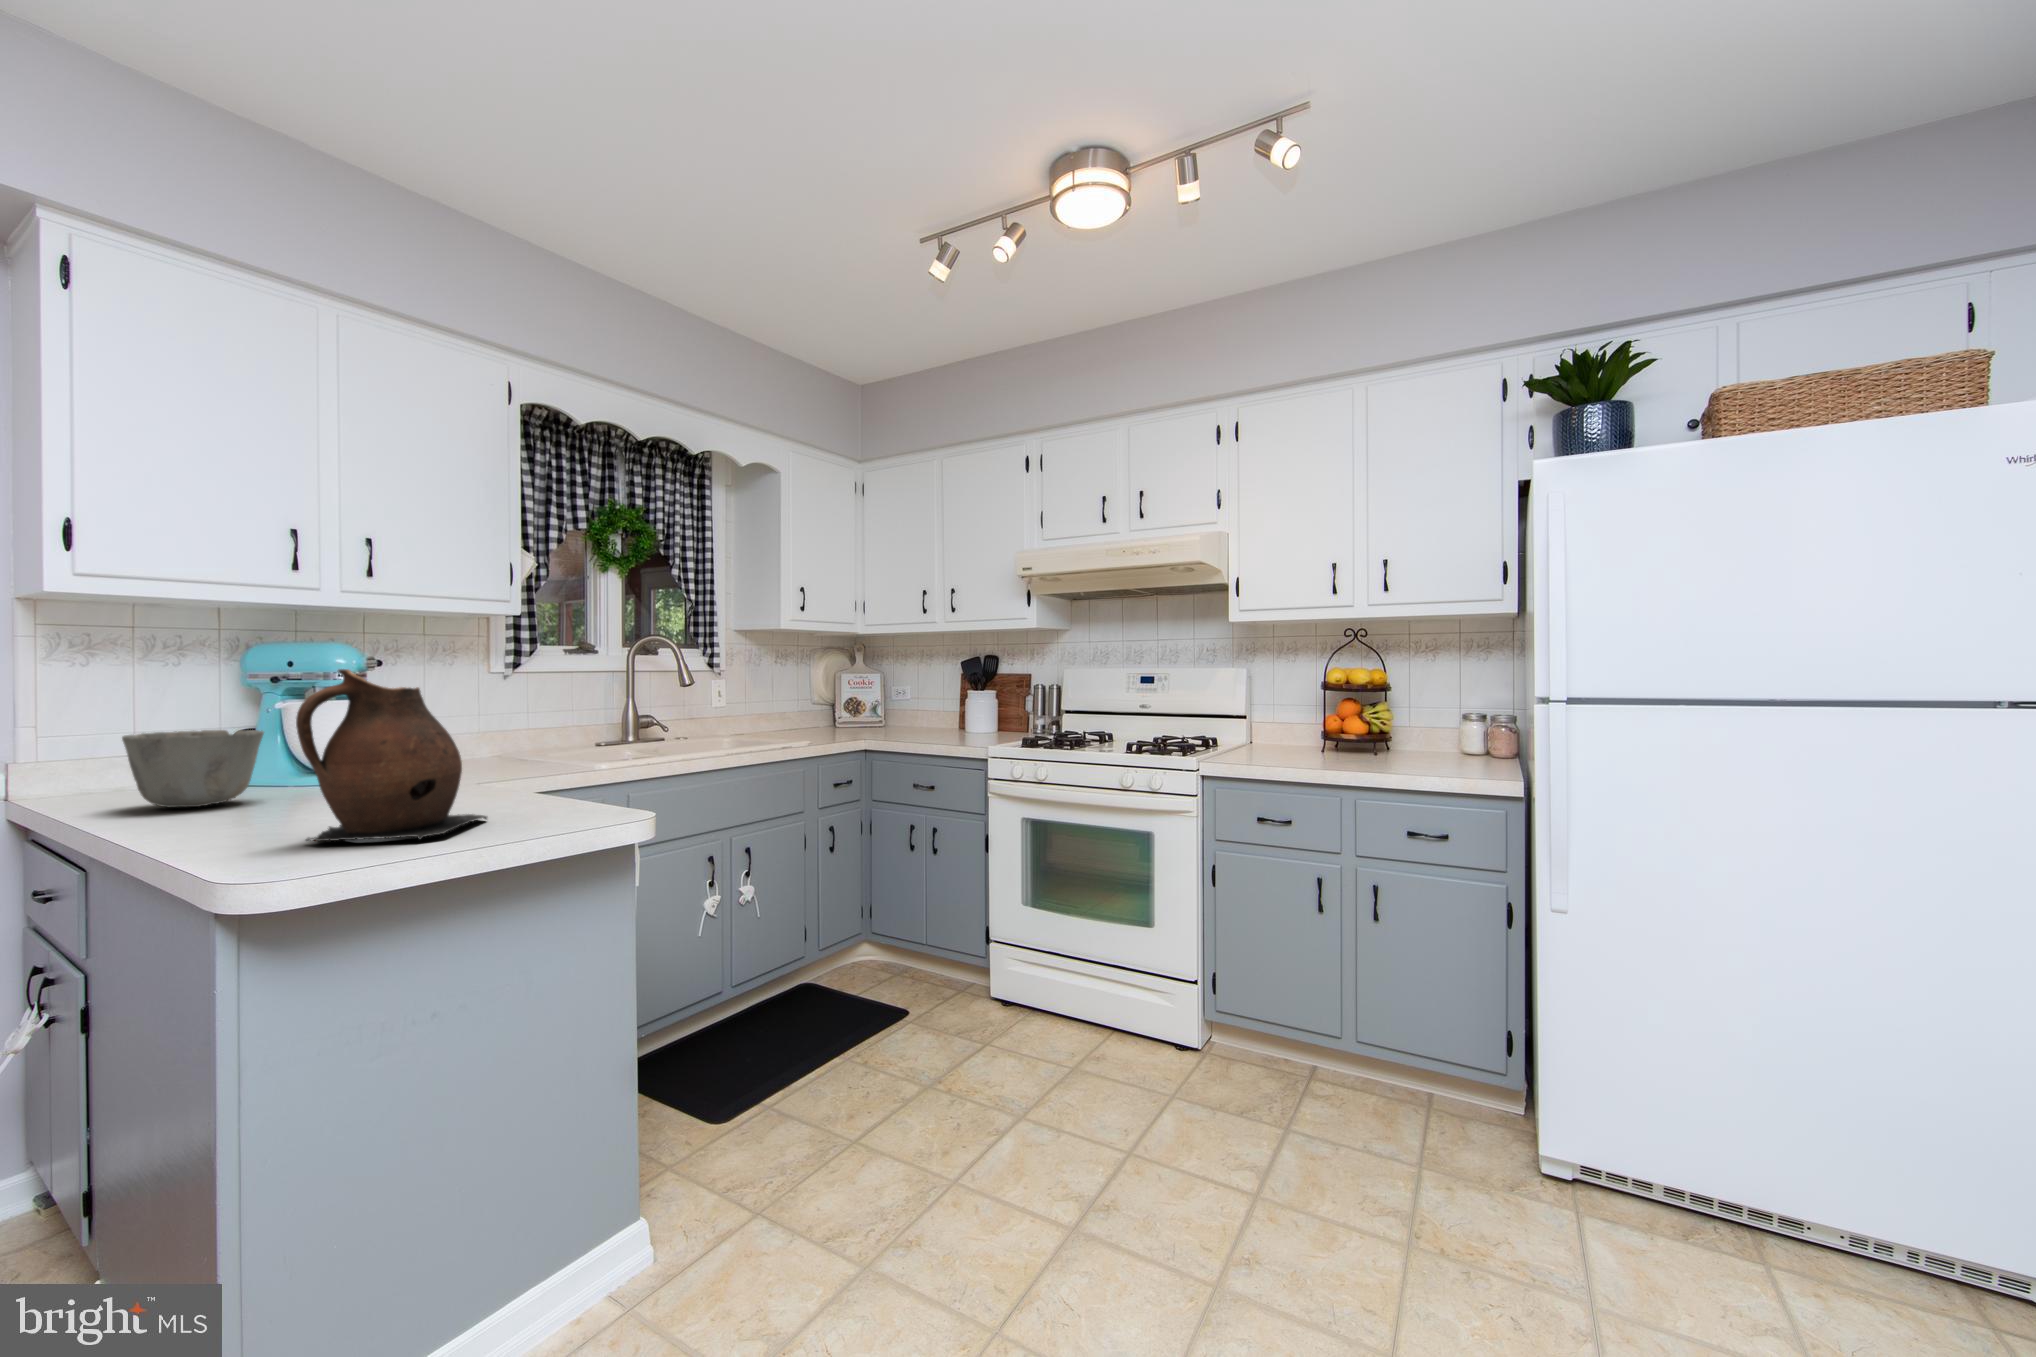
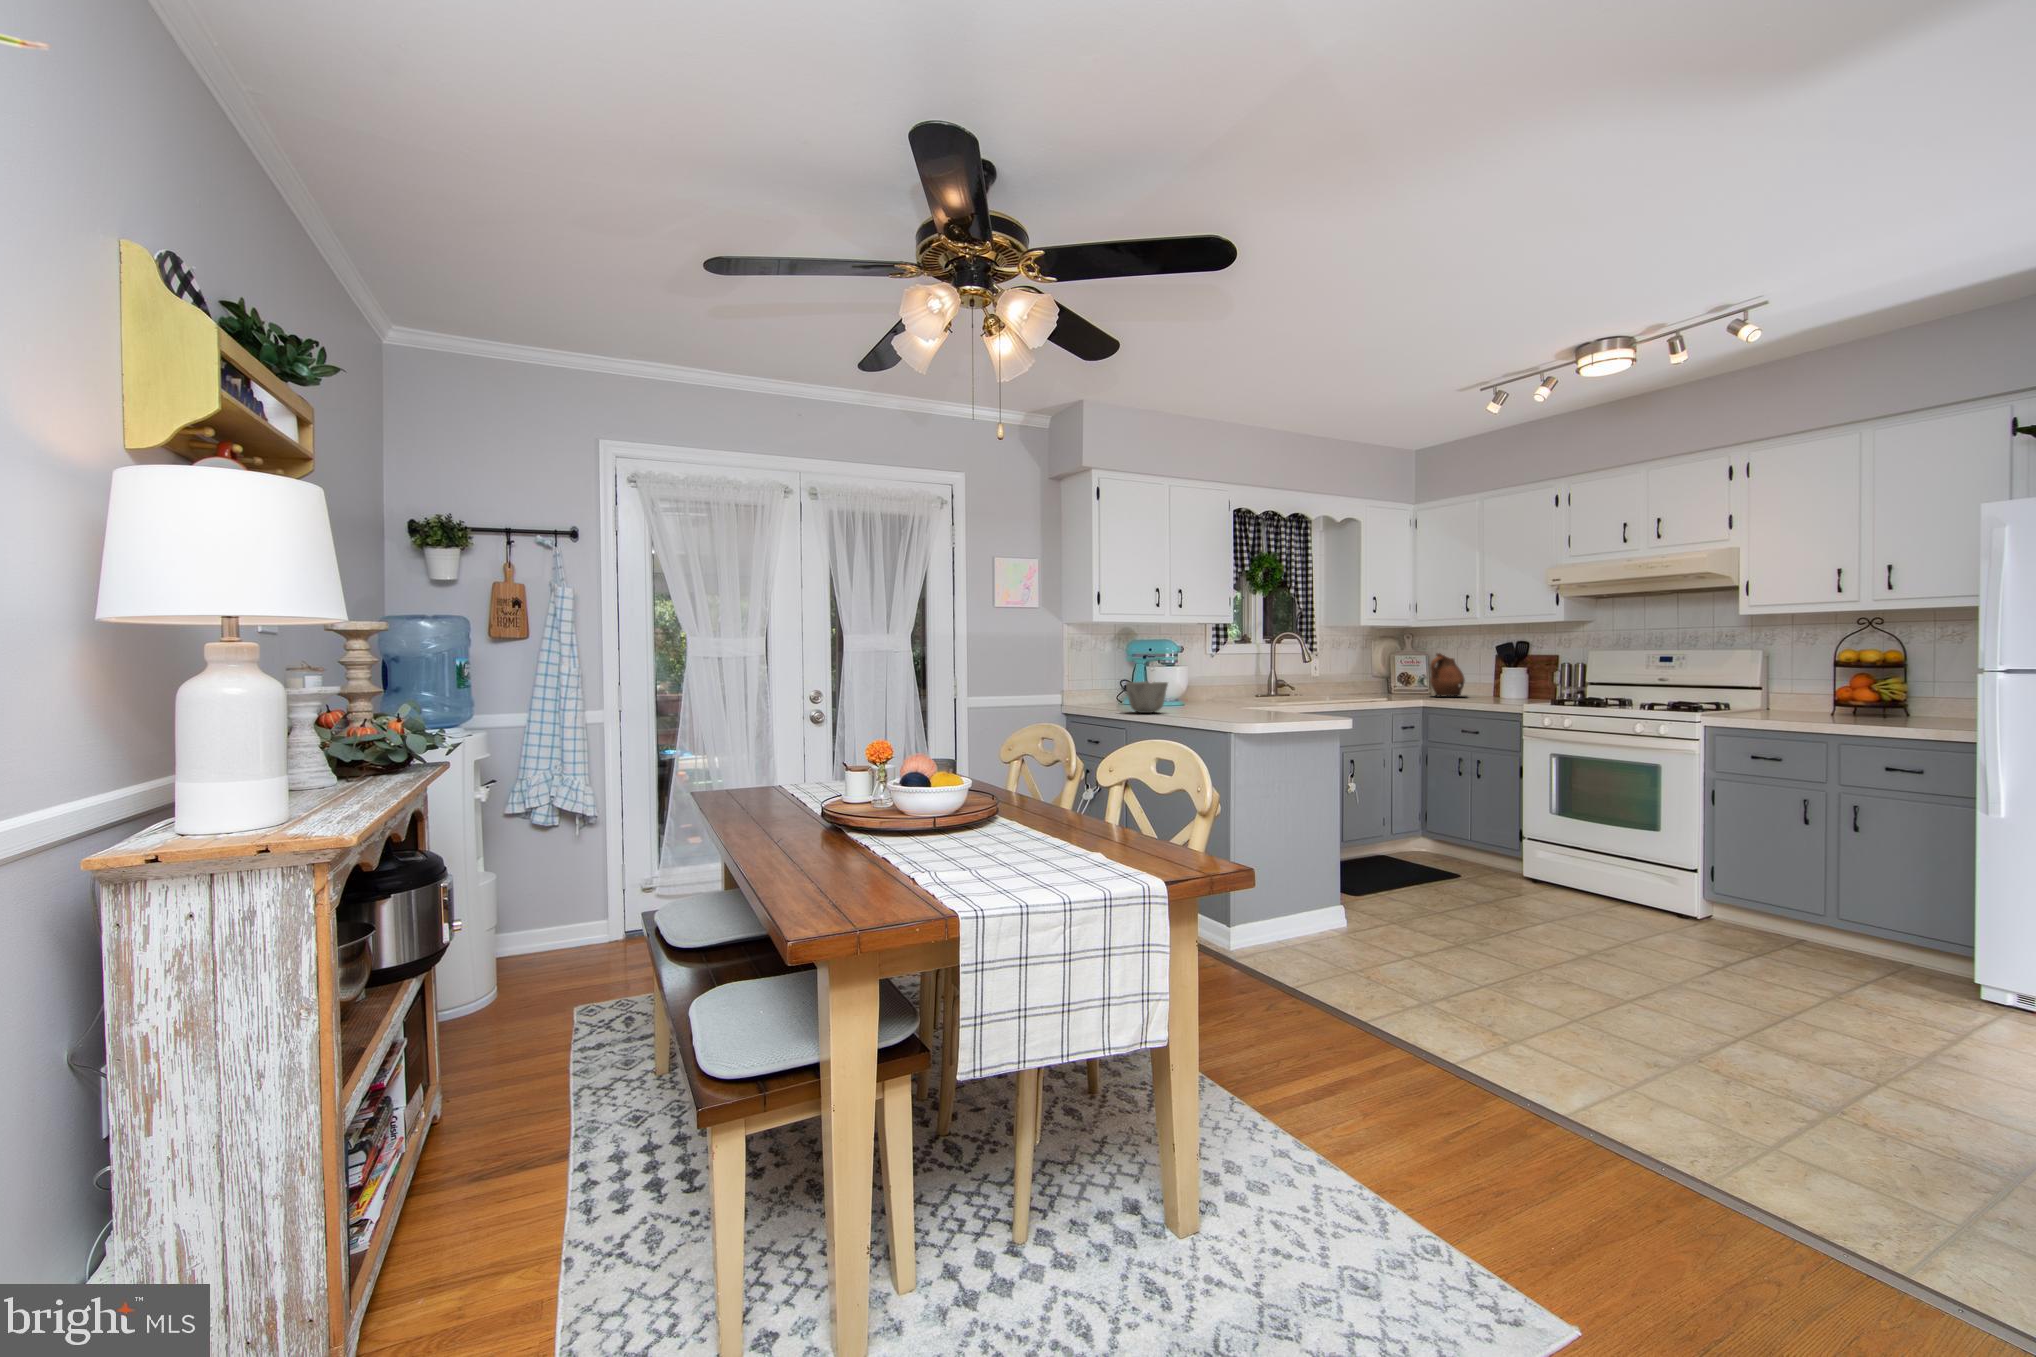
ceramic pitcher: present [296,669,487,841] -> present [1430,653,1465,697]

